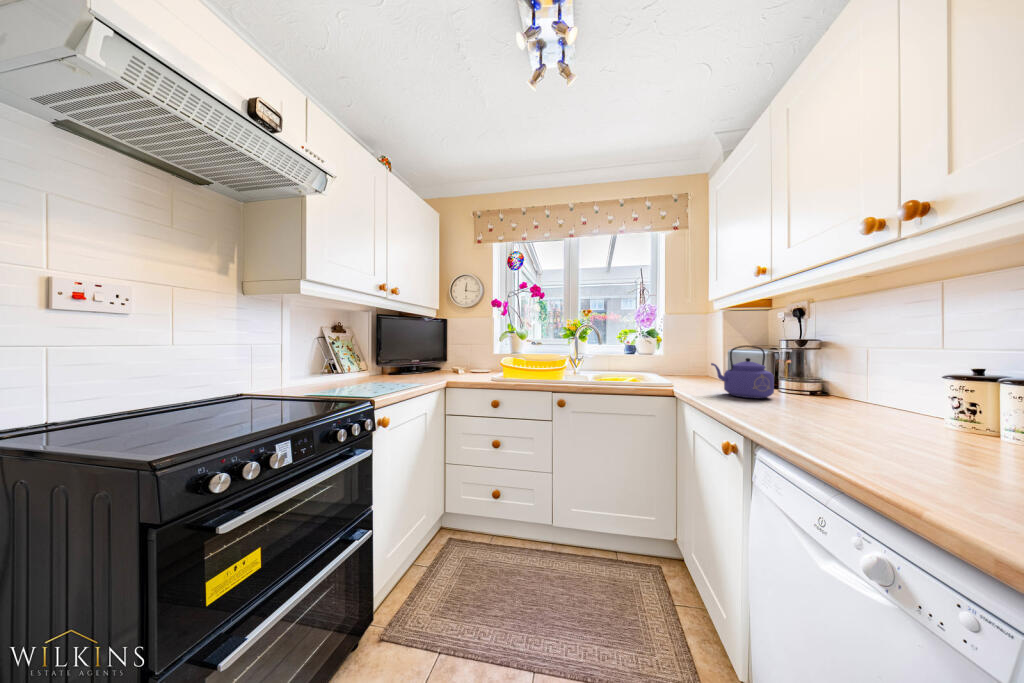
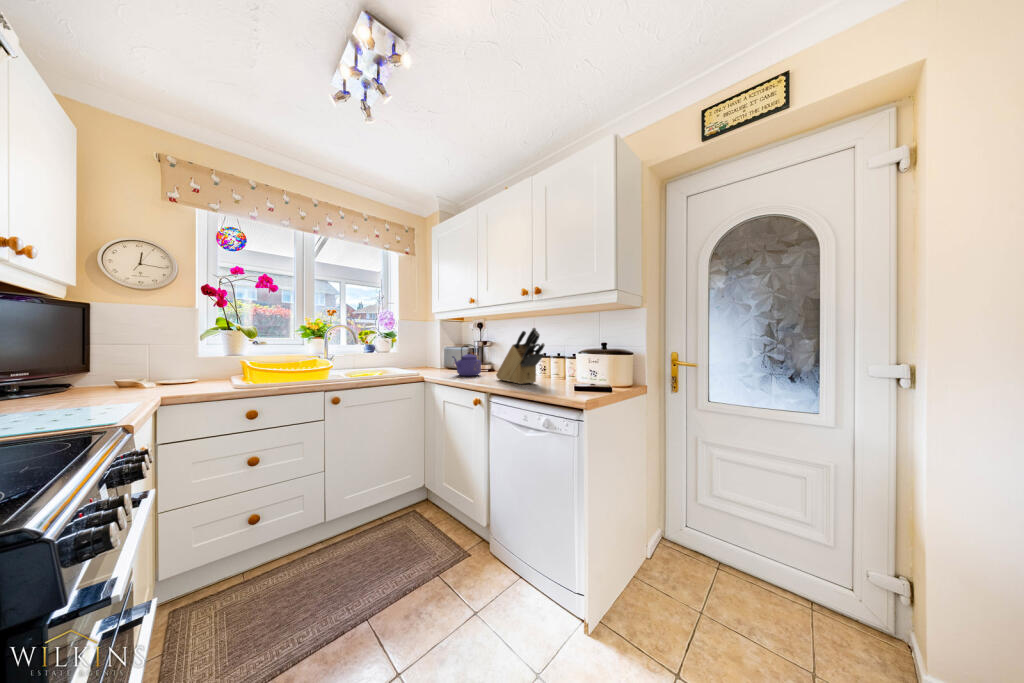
knife block: none [790,305,924,438] -> present [496,328,545,384]

